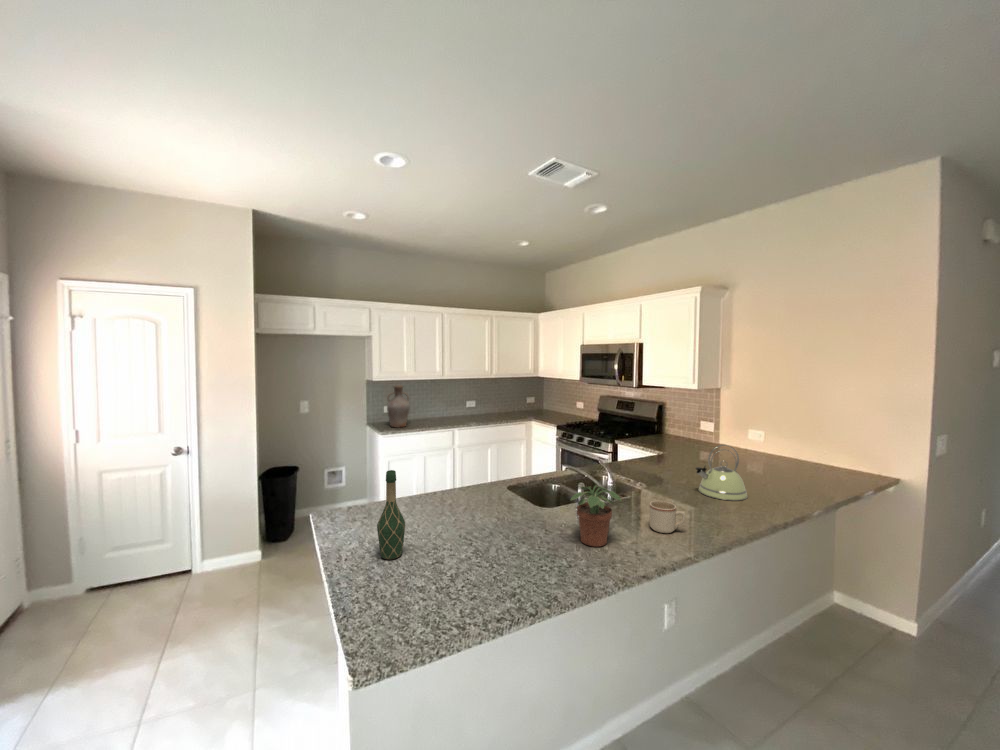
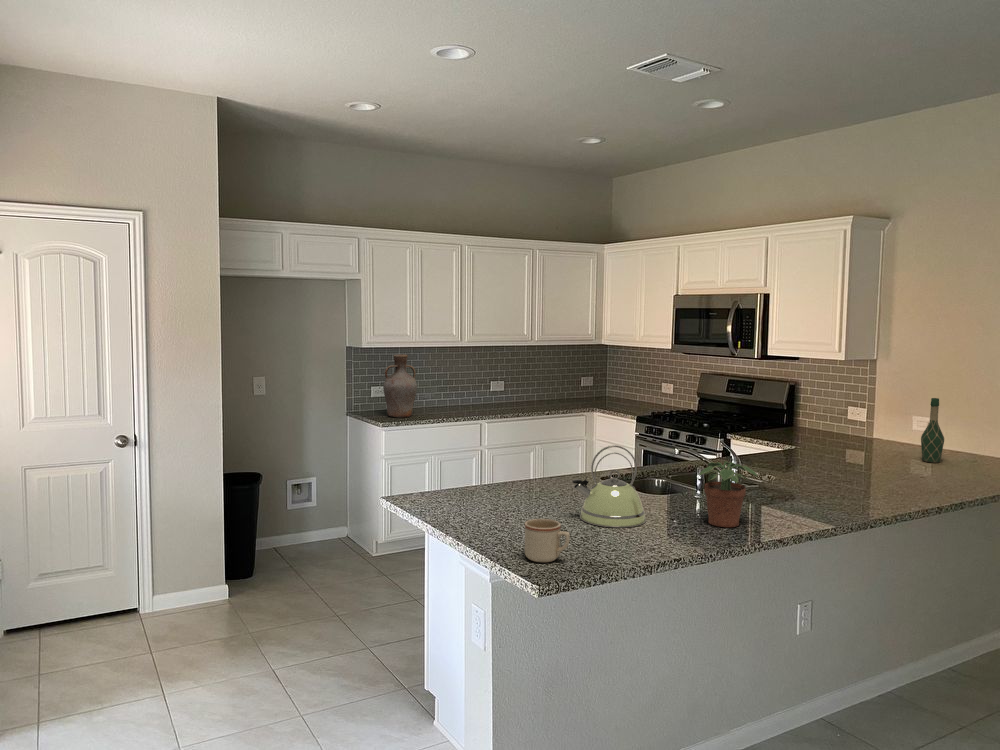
kettle: present [696,445,747,501] -> present [572,445,646,528]
wine bottle: present [377,470,405,559] -> present [921,398,944,463]
mug: present [649,501,685,533] -> present [525,519,570,562]

